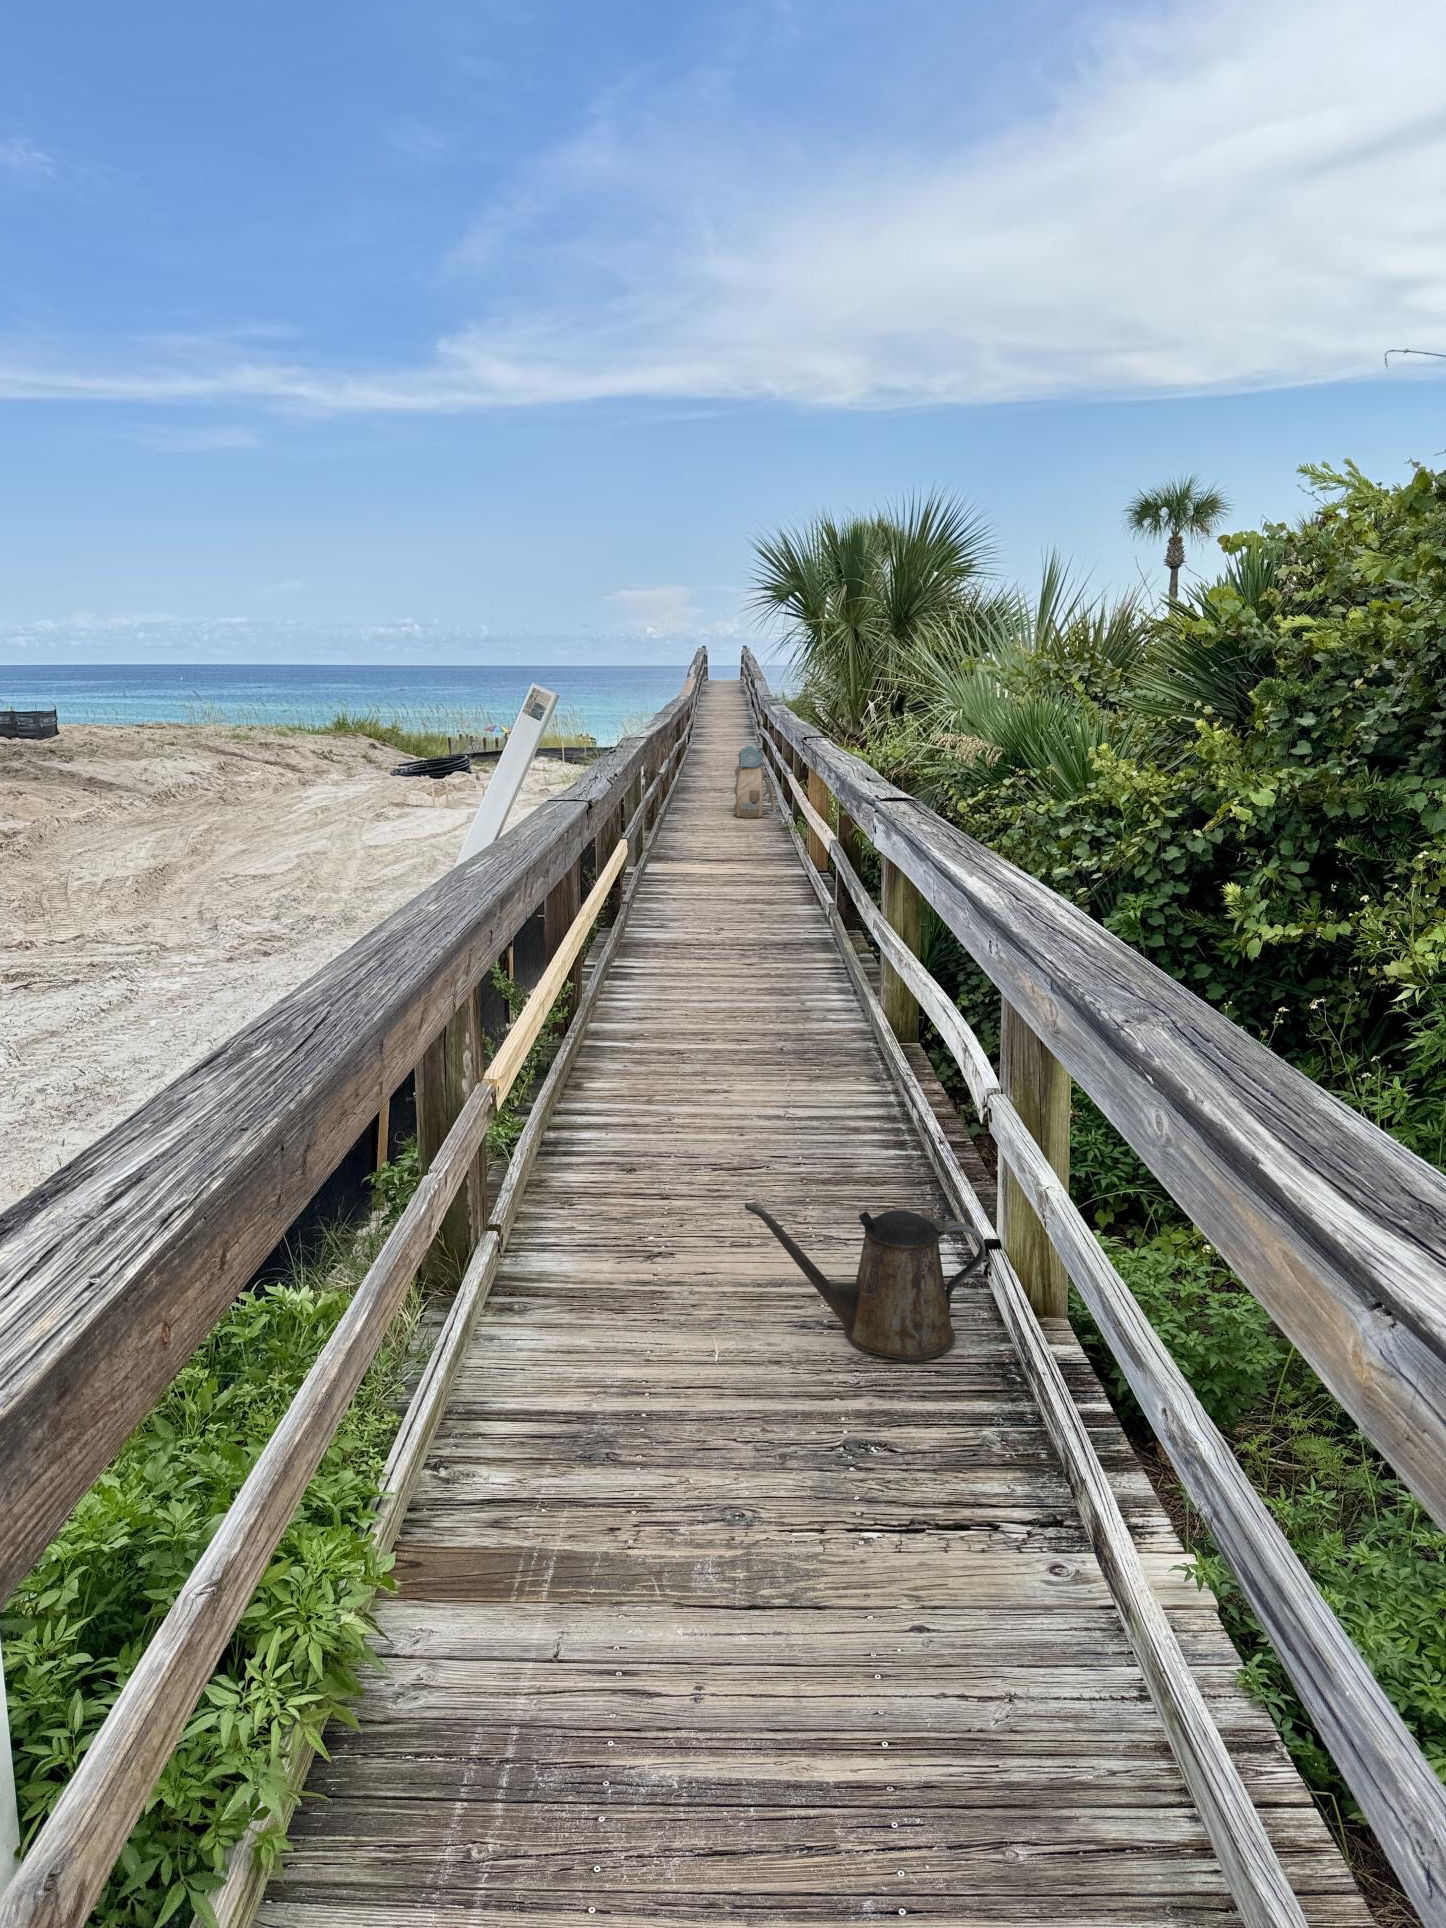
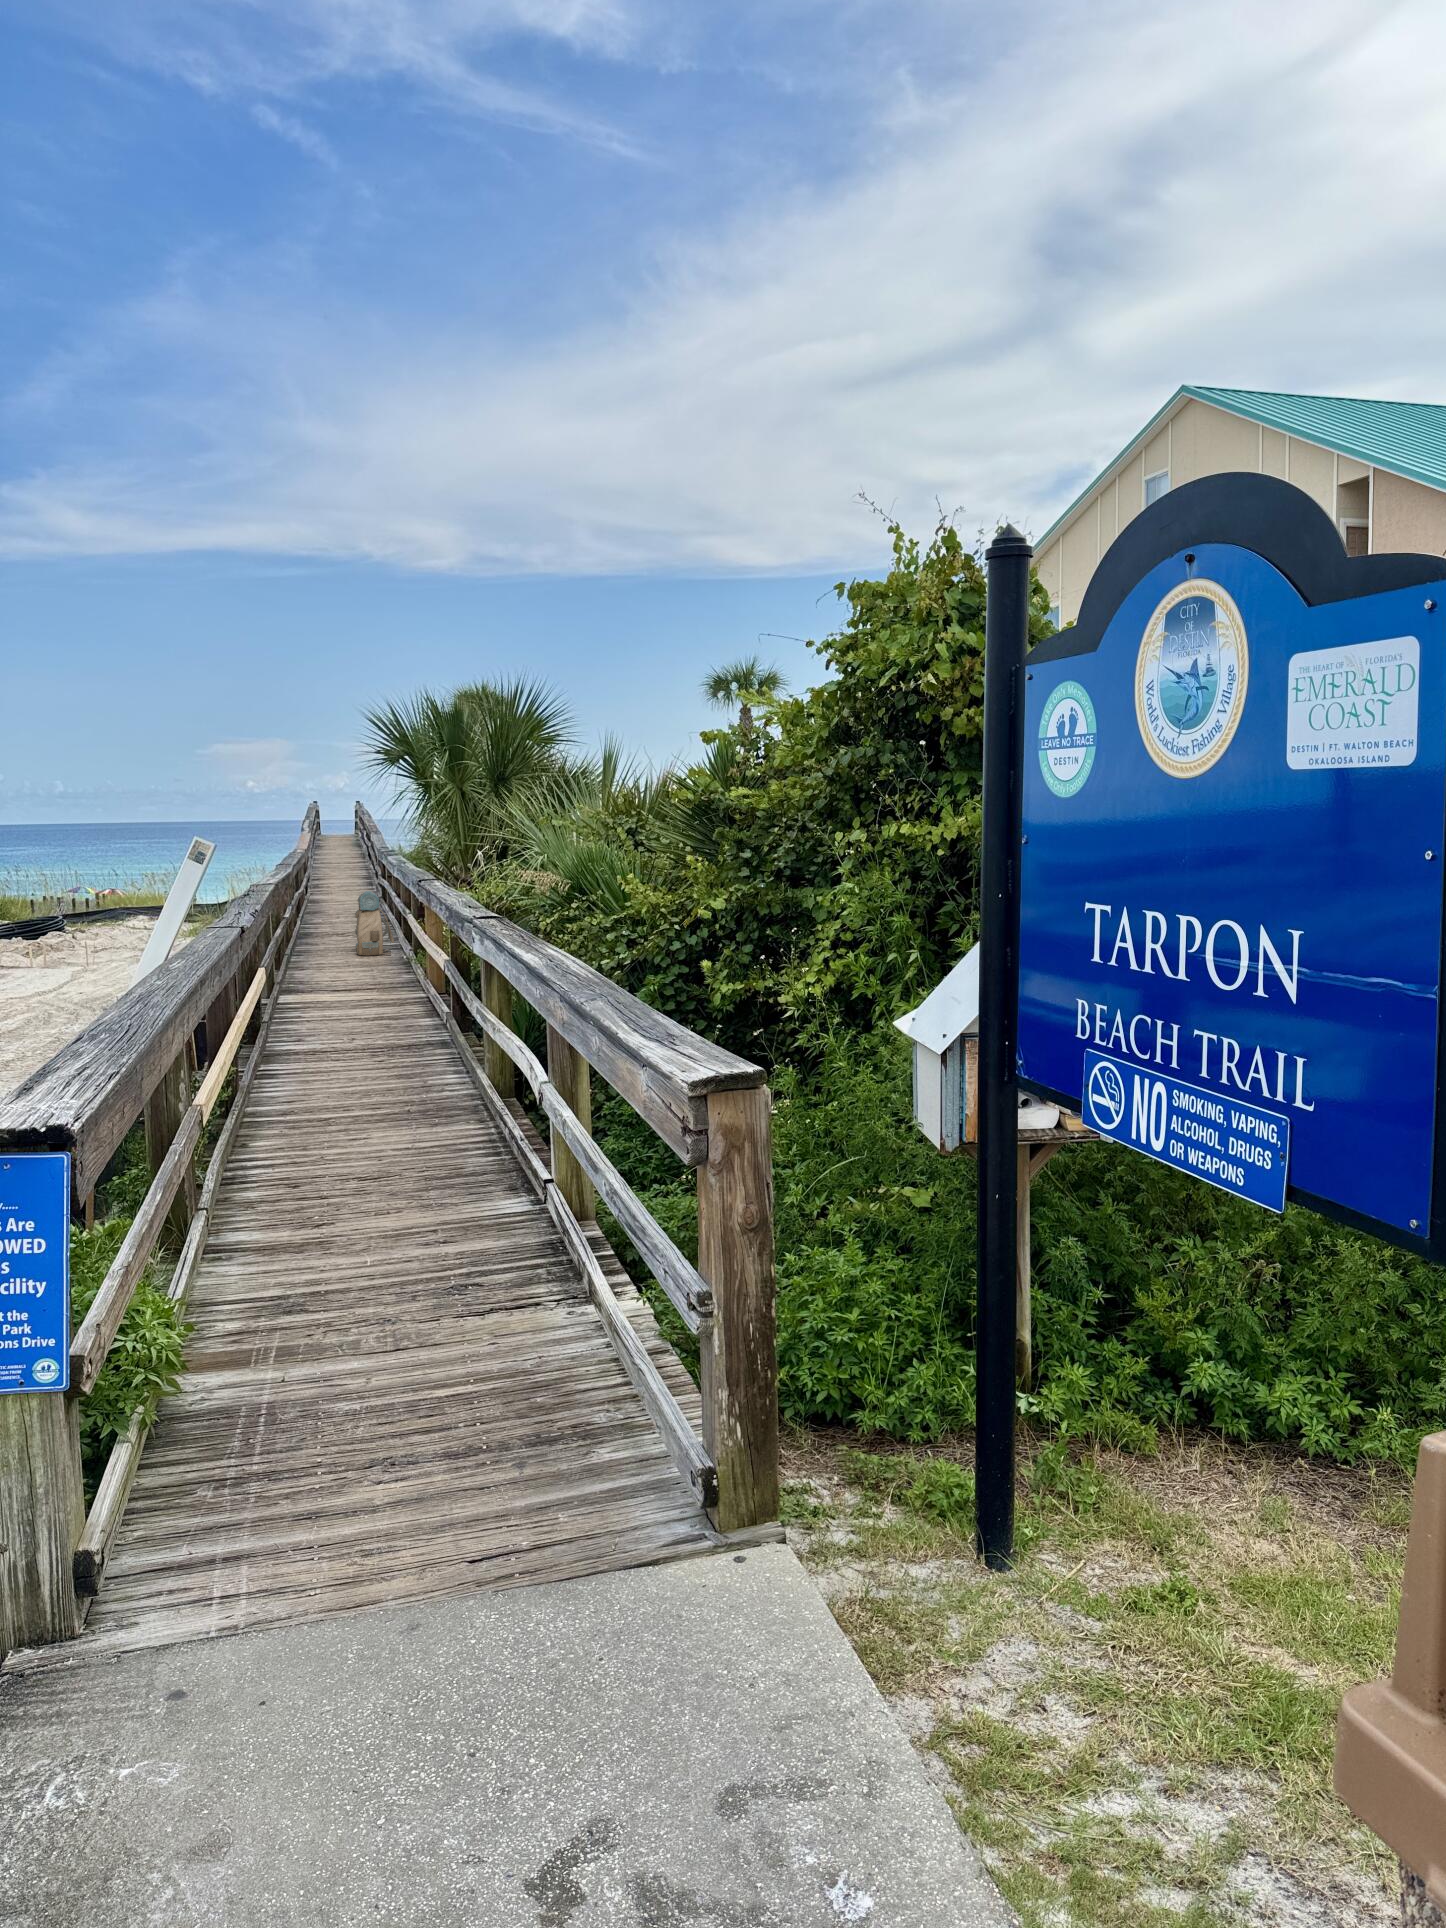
watering can: present [745,1203,985,1361] -> none [384,1160,540,1249]

